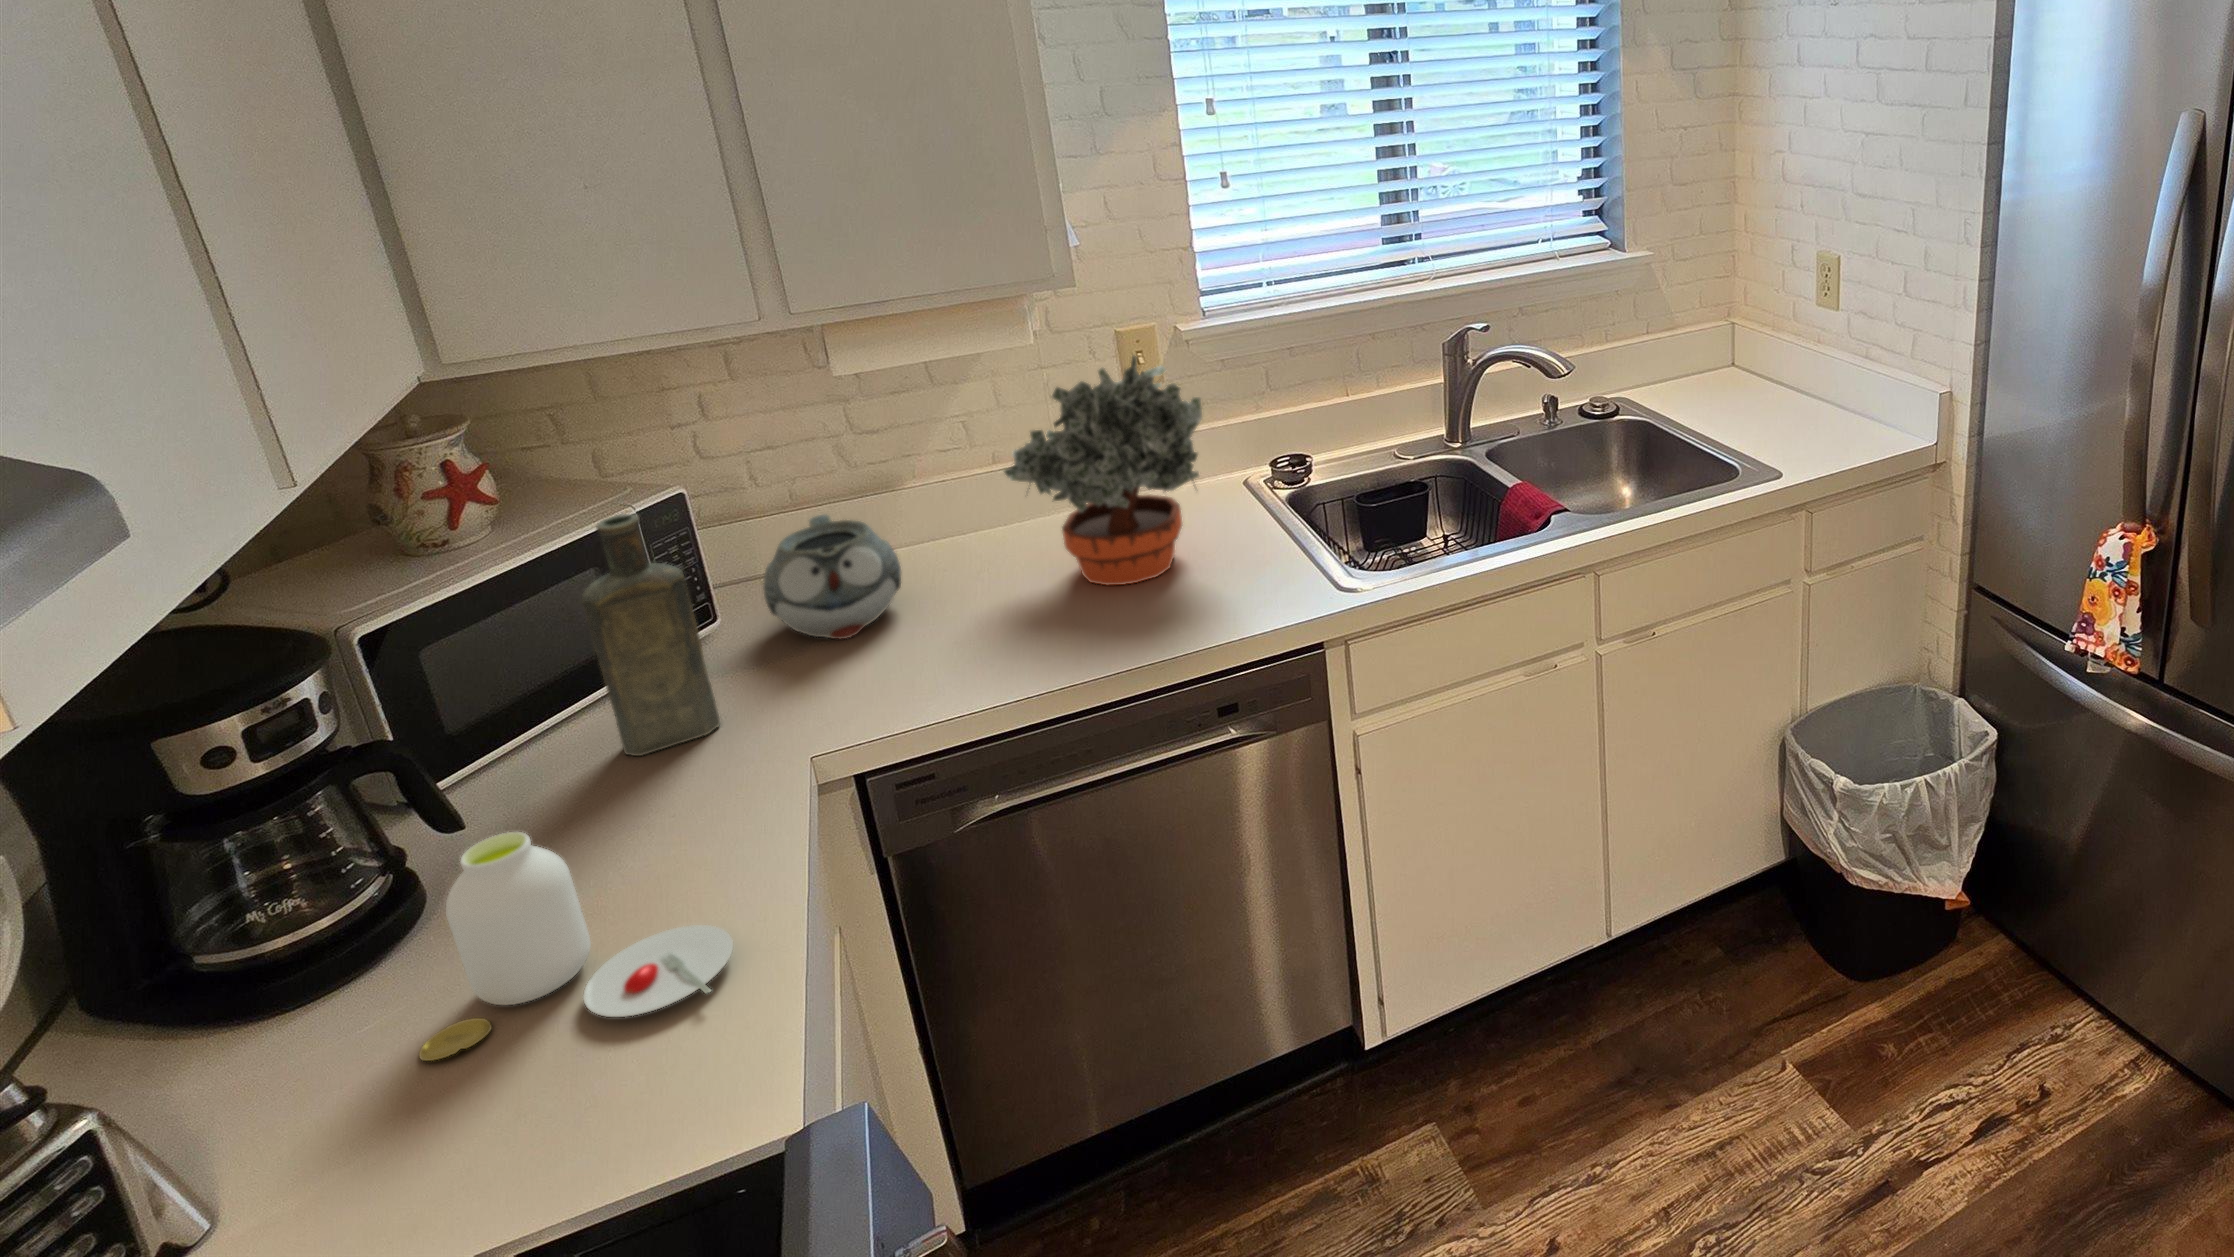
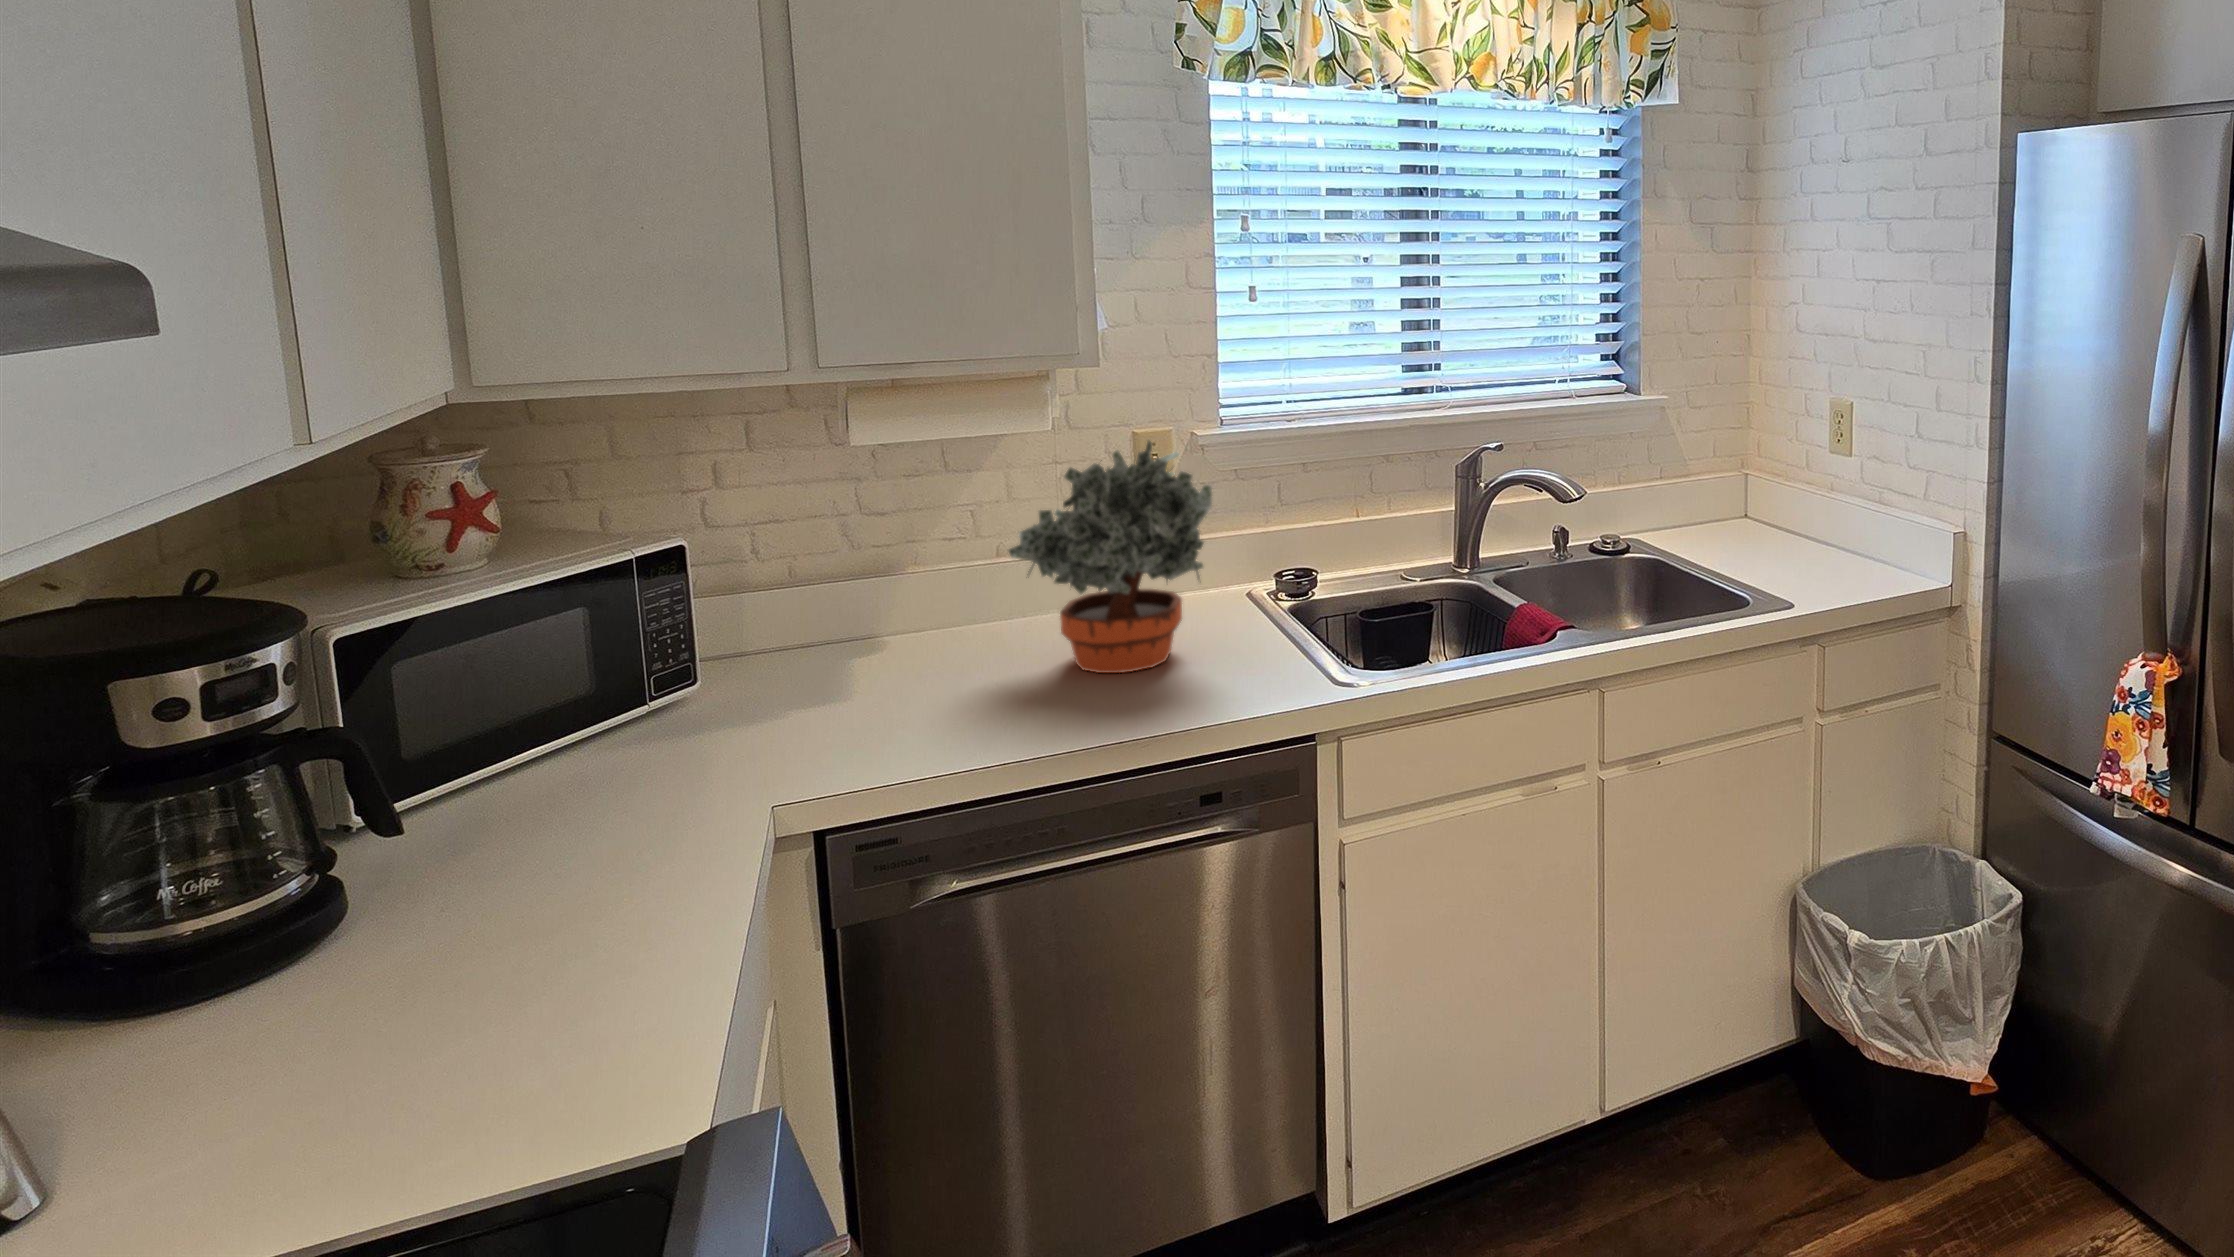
bottle: present [582,514,720,756] -> none [566,540,687,797]
teapot: present [763,514,901,639] -> none [751,585,893,707]
jar: present [419,832,733,1061] -> none [310,817,664,1055]

